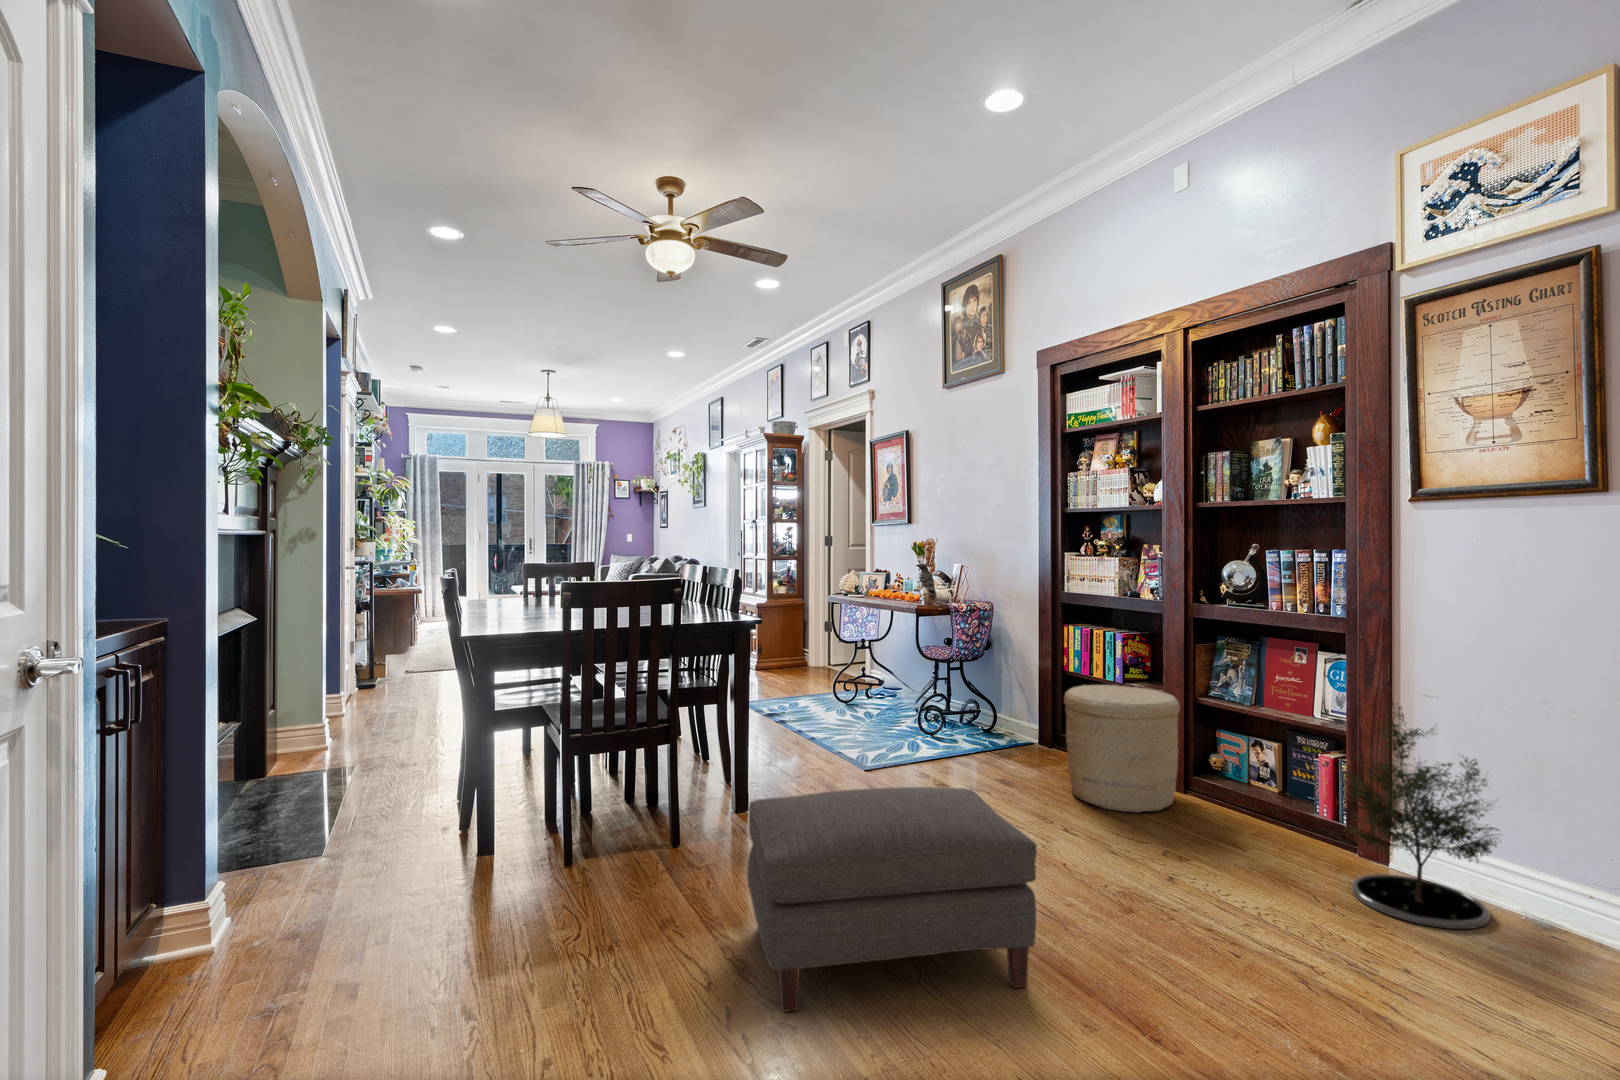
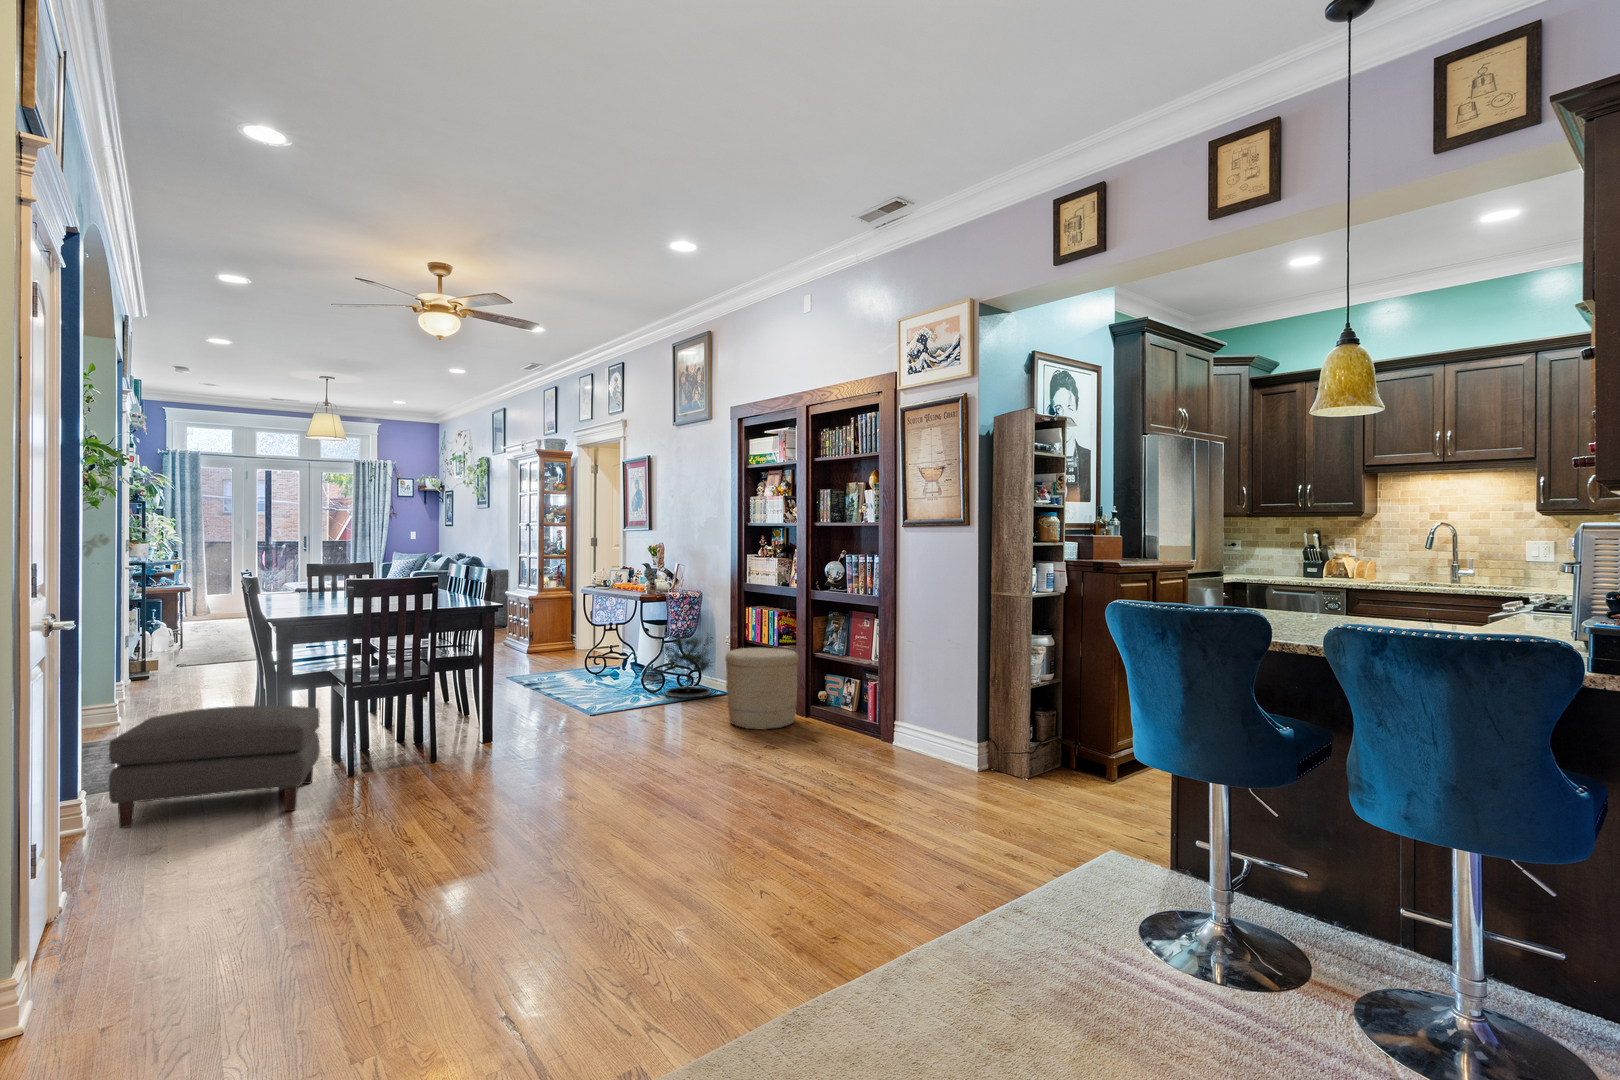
potted tree: present [1343,703,1497,929] -> present [661,624,712,698]
ottoman: present [747,787,1037,1012] -> present [109,705,320,828]

